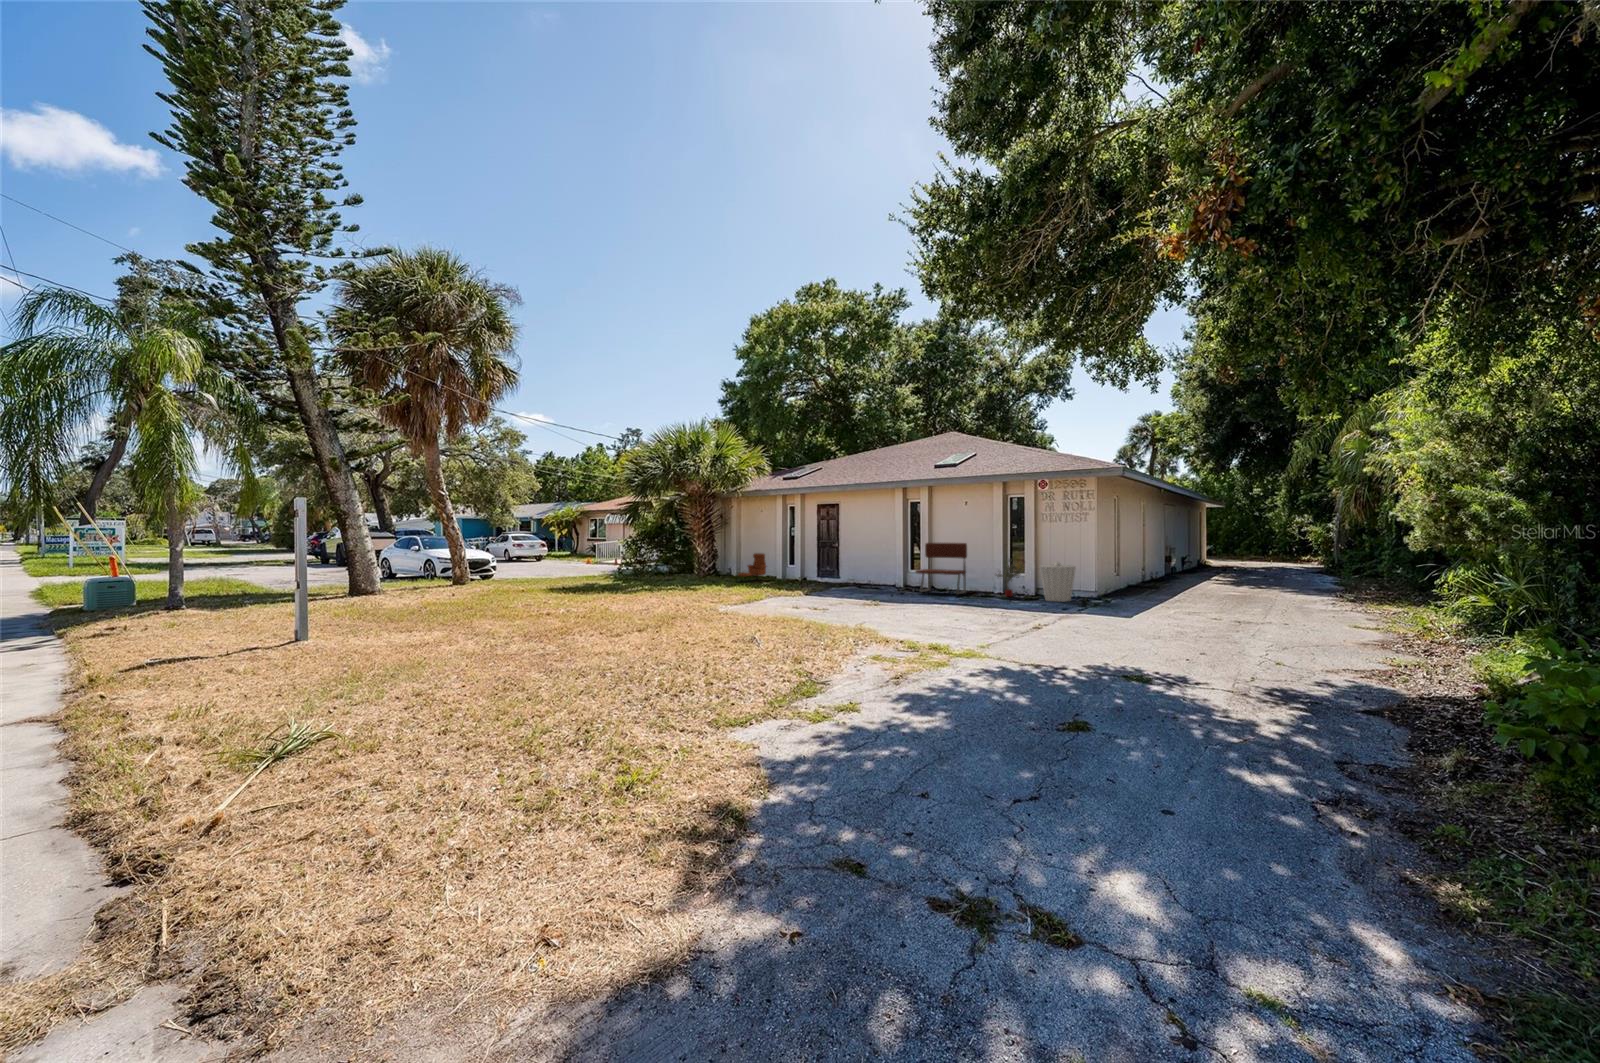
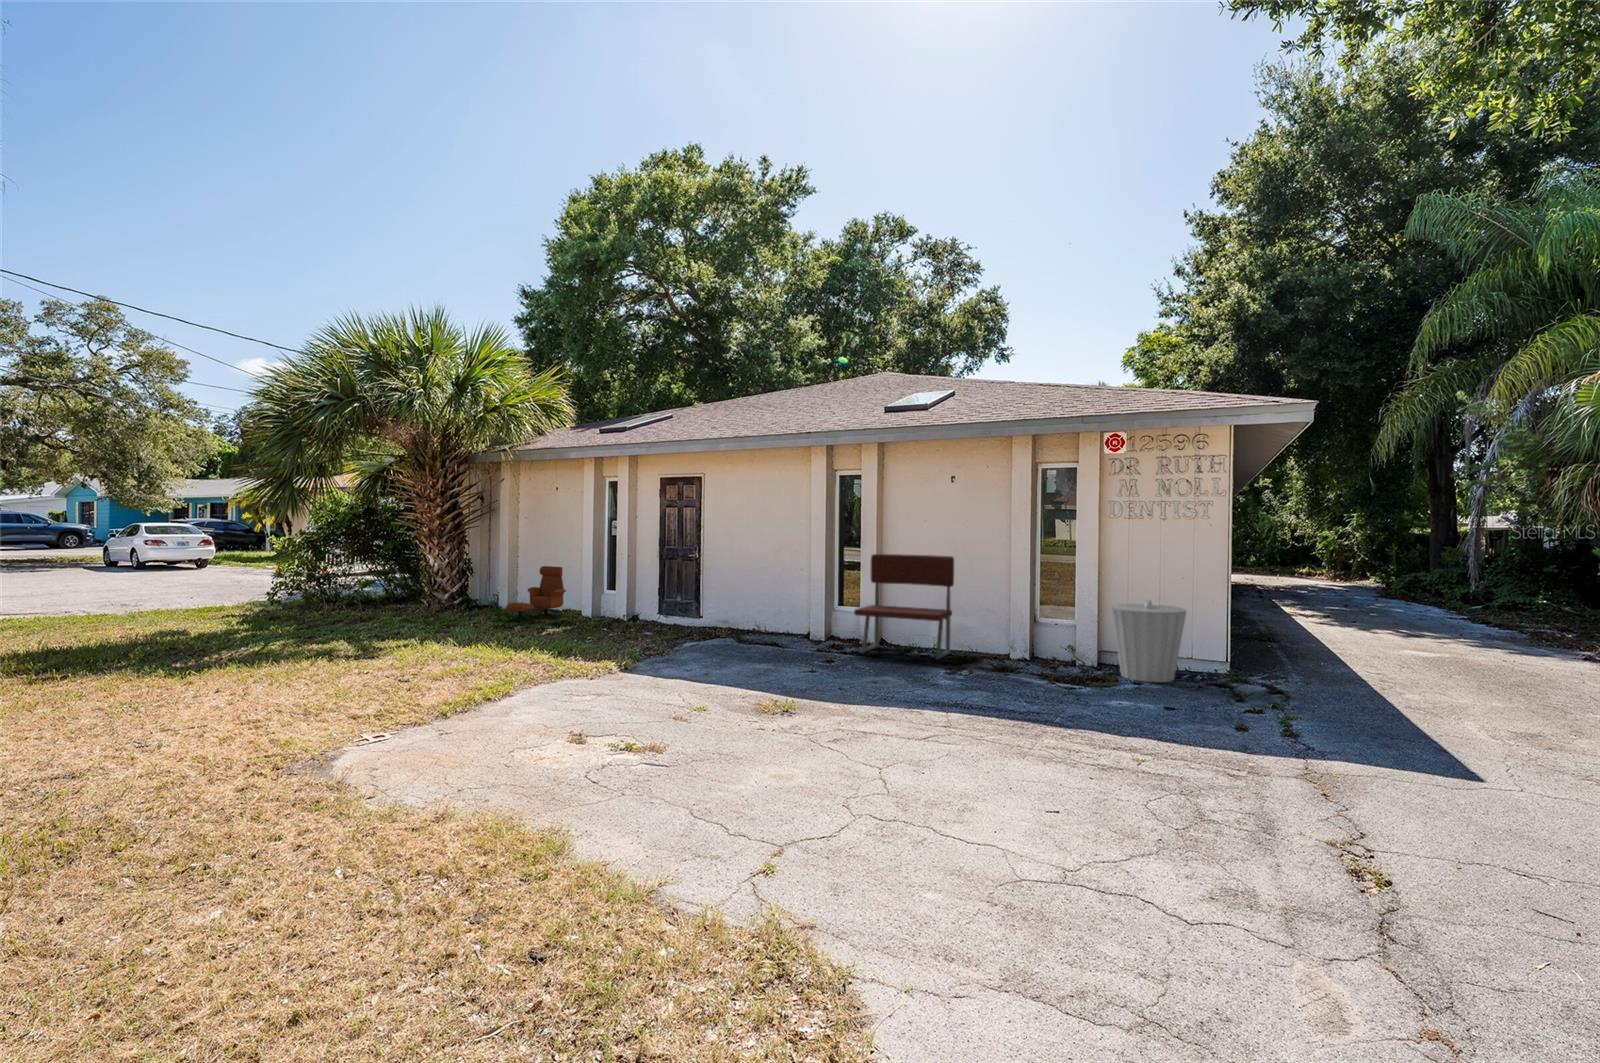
potted tree: present [997,560,1023,597] -> none [1012,589,1076,667]

